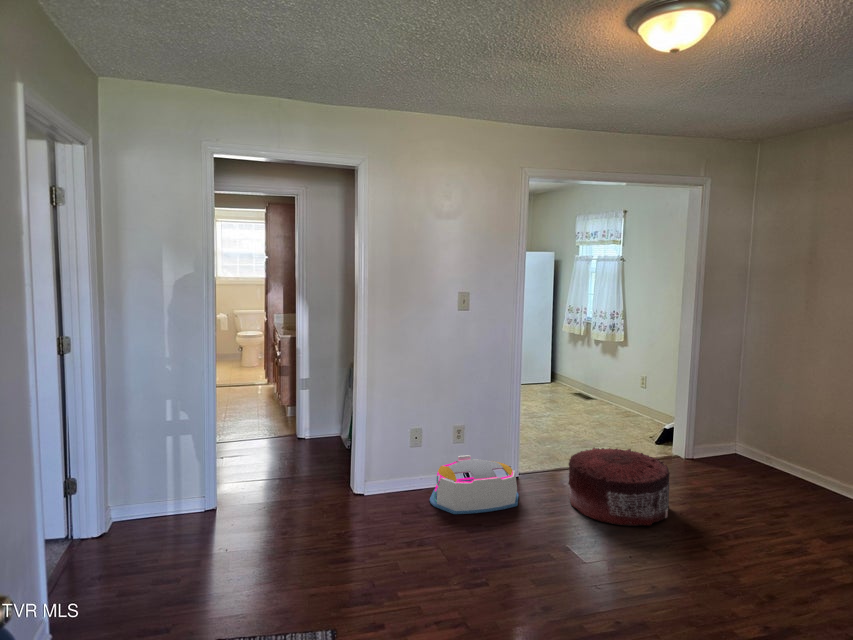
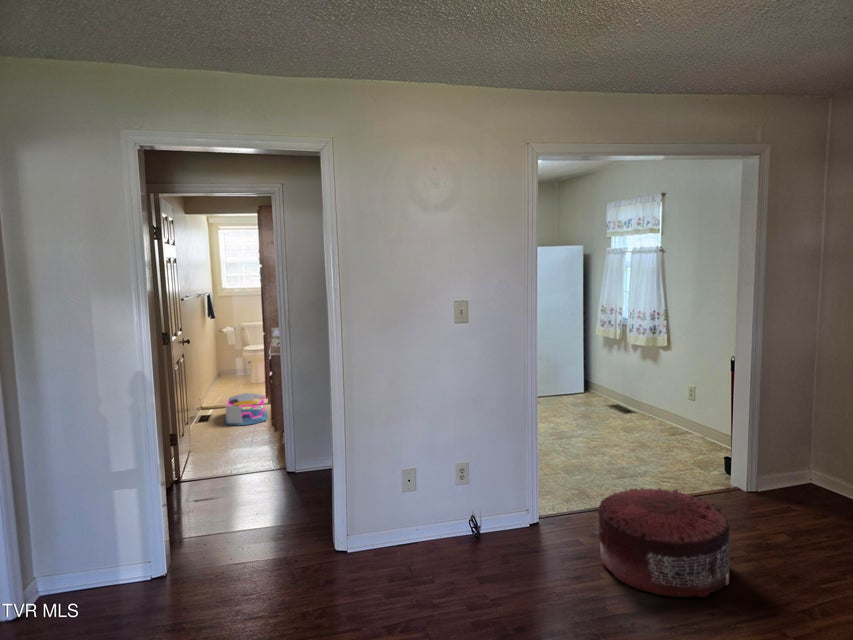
storage bin: present [430,455,519,514] -> present [225,393,268,426]

